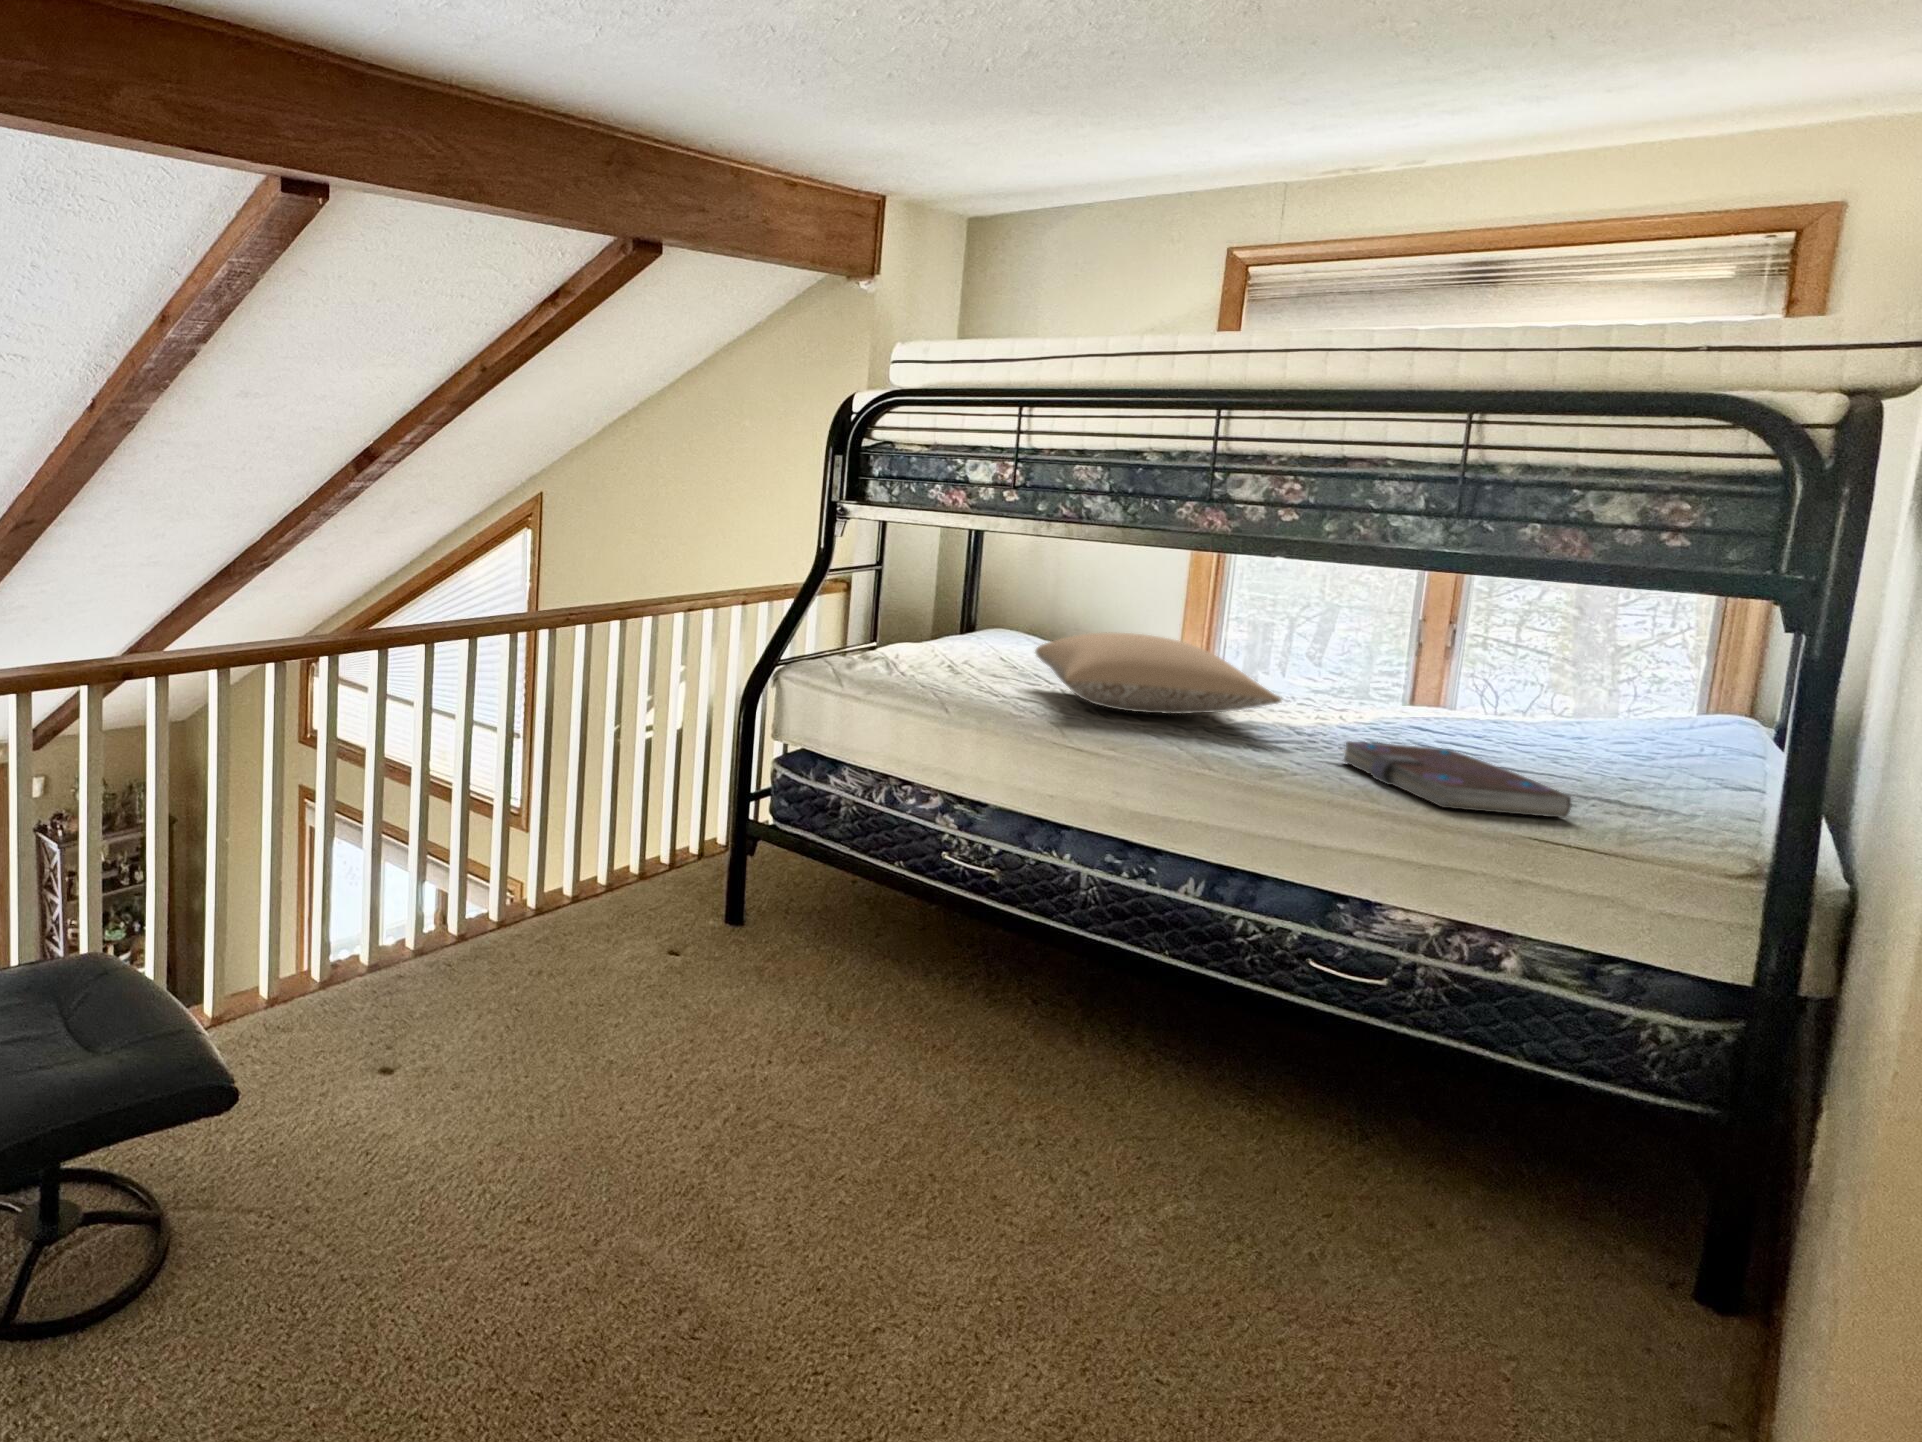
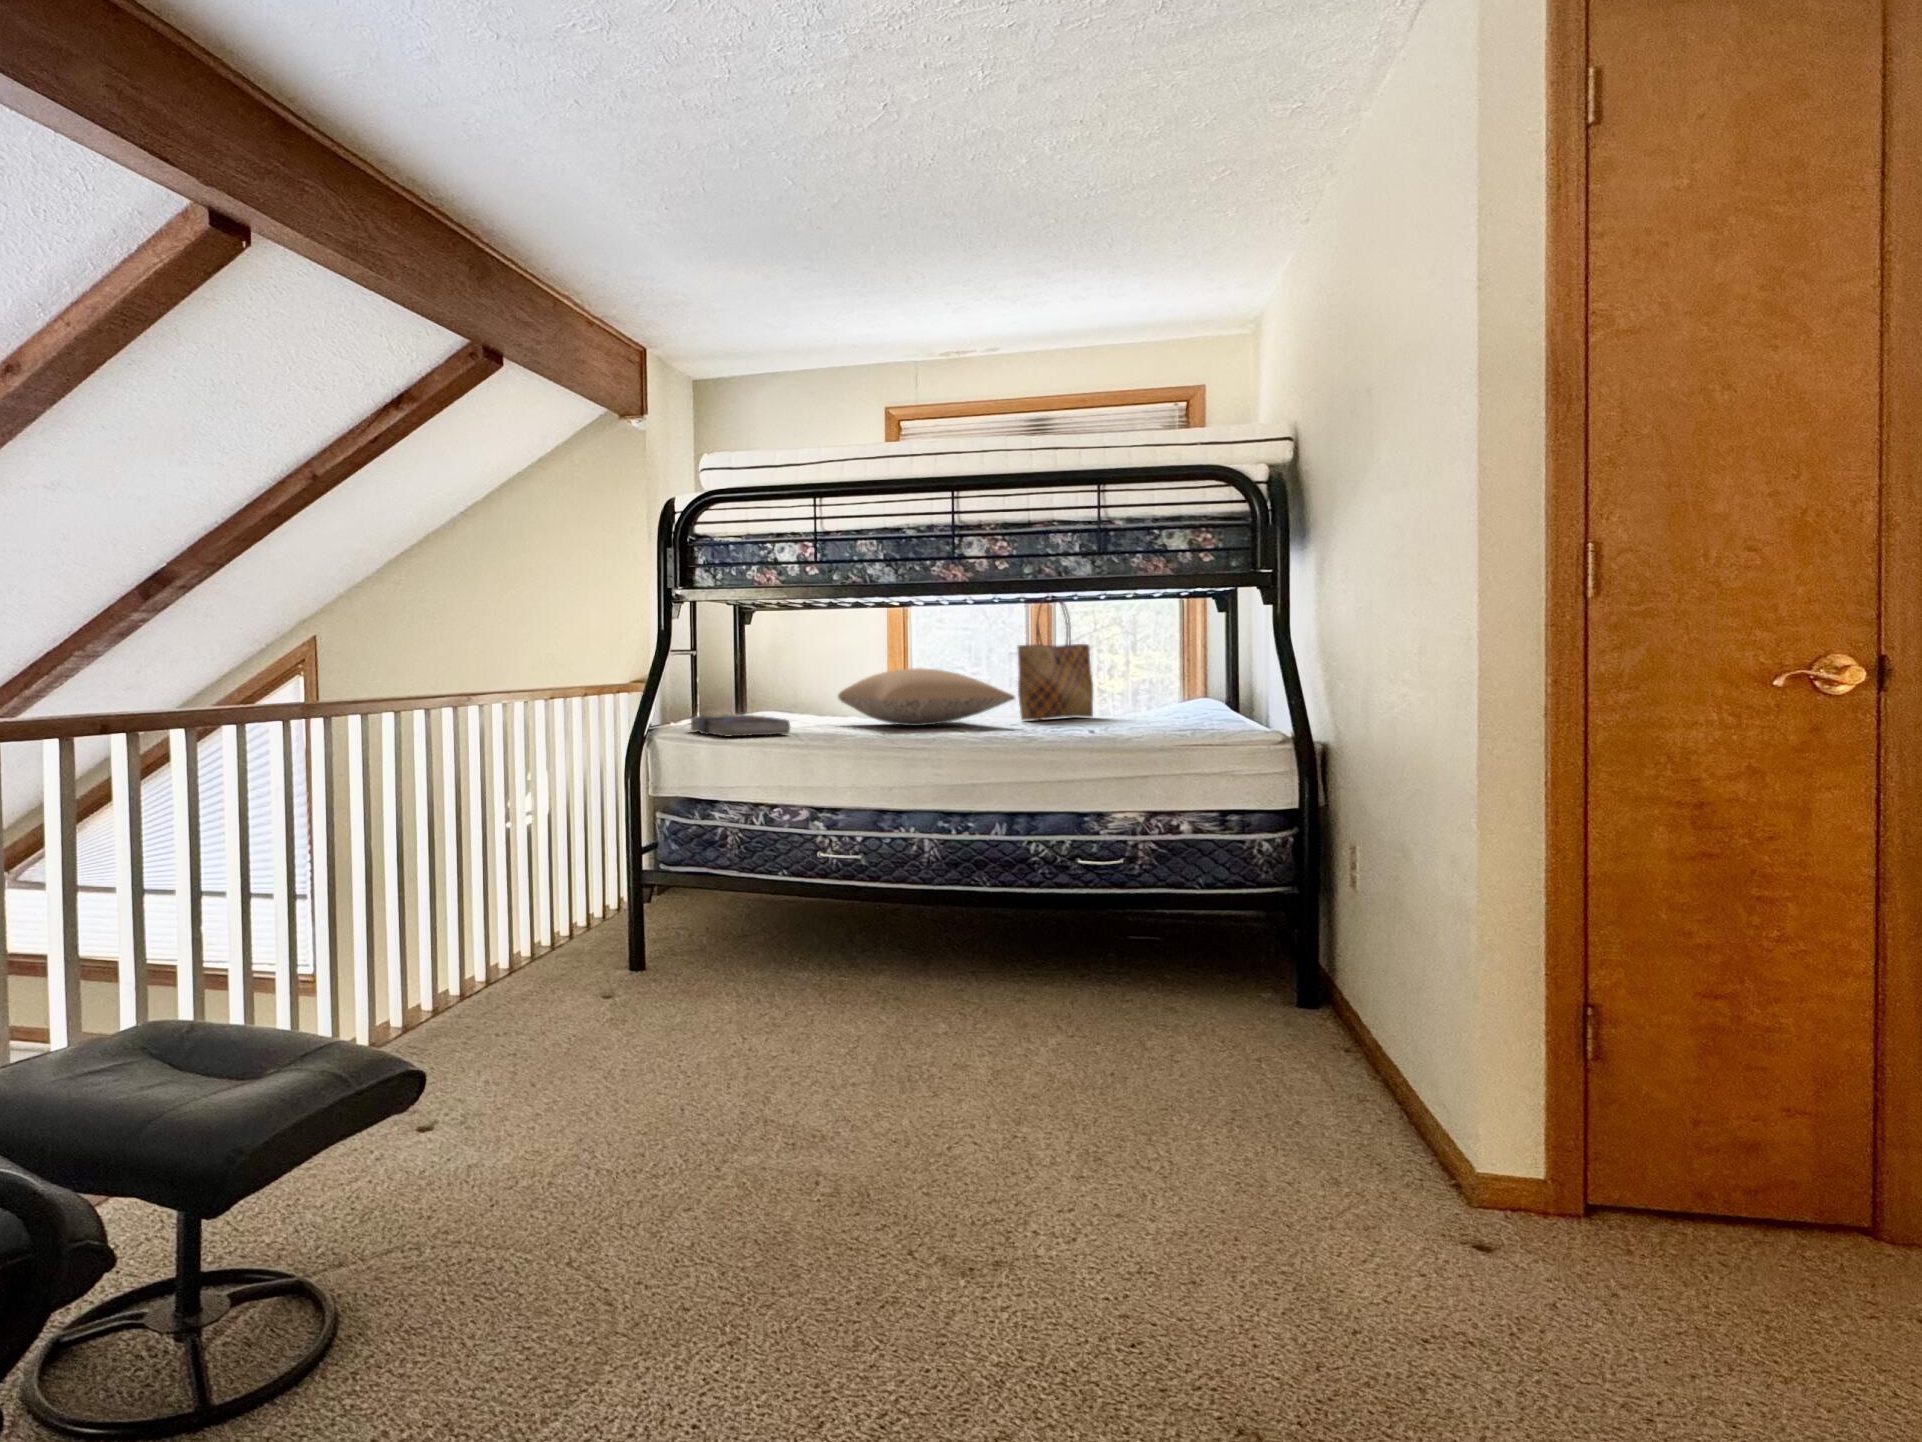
tote bag: none [1316,550,1471,730] -> present [1017,599,1093,720]
book: present [1343,742,1571,818] -> present [690,714,790,736]

